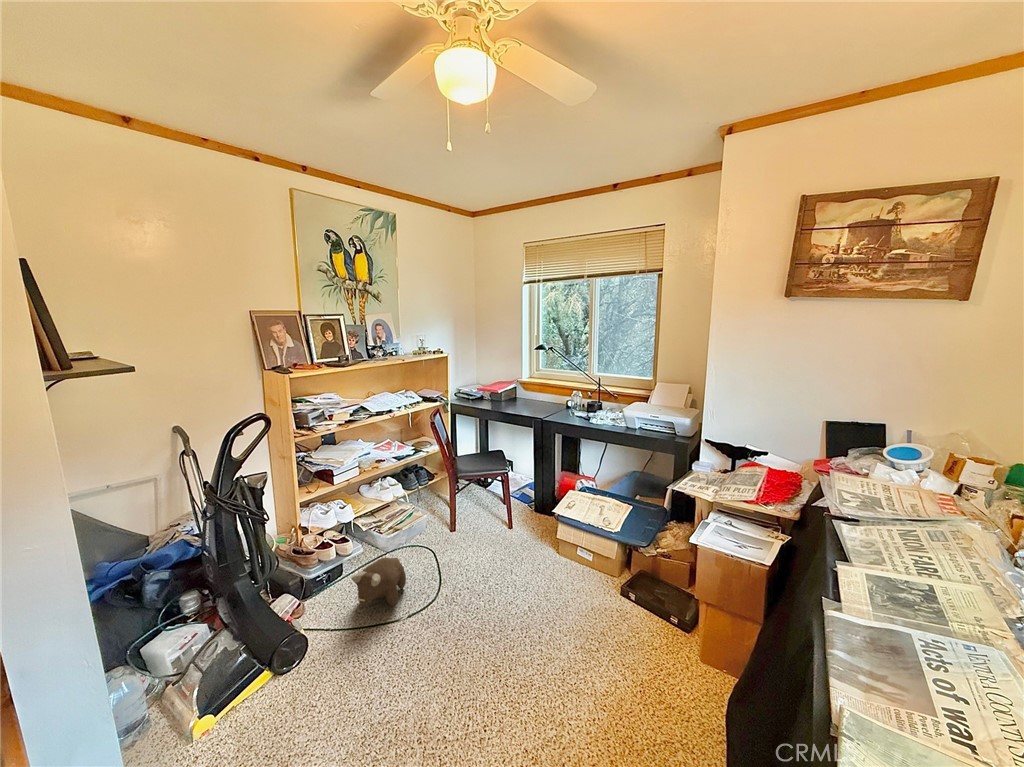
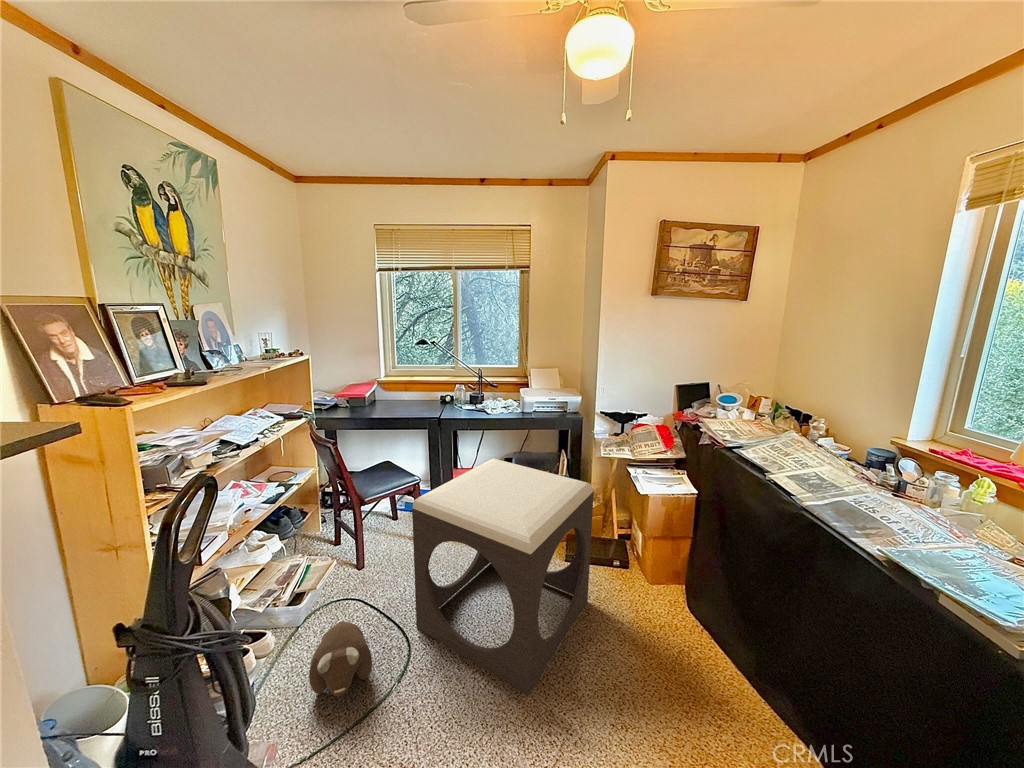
footstool: none [446,462,612,682] -> present [412,459,594,695]

